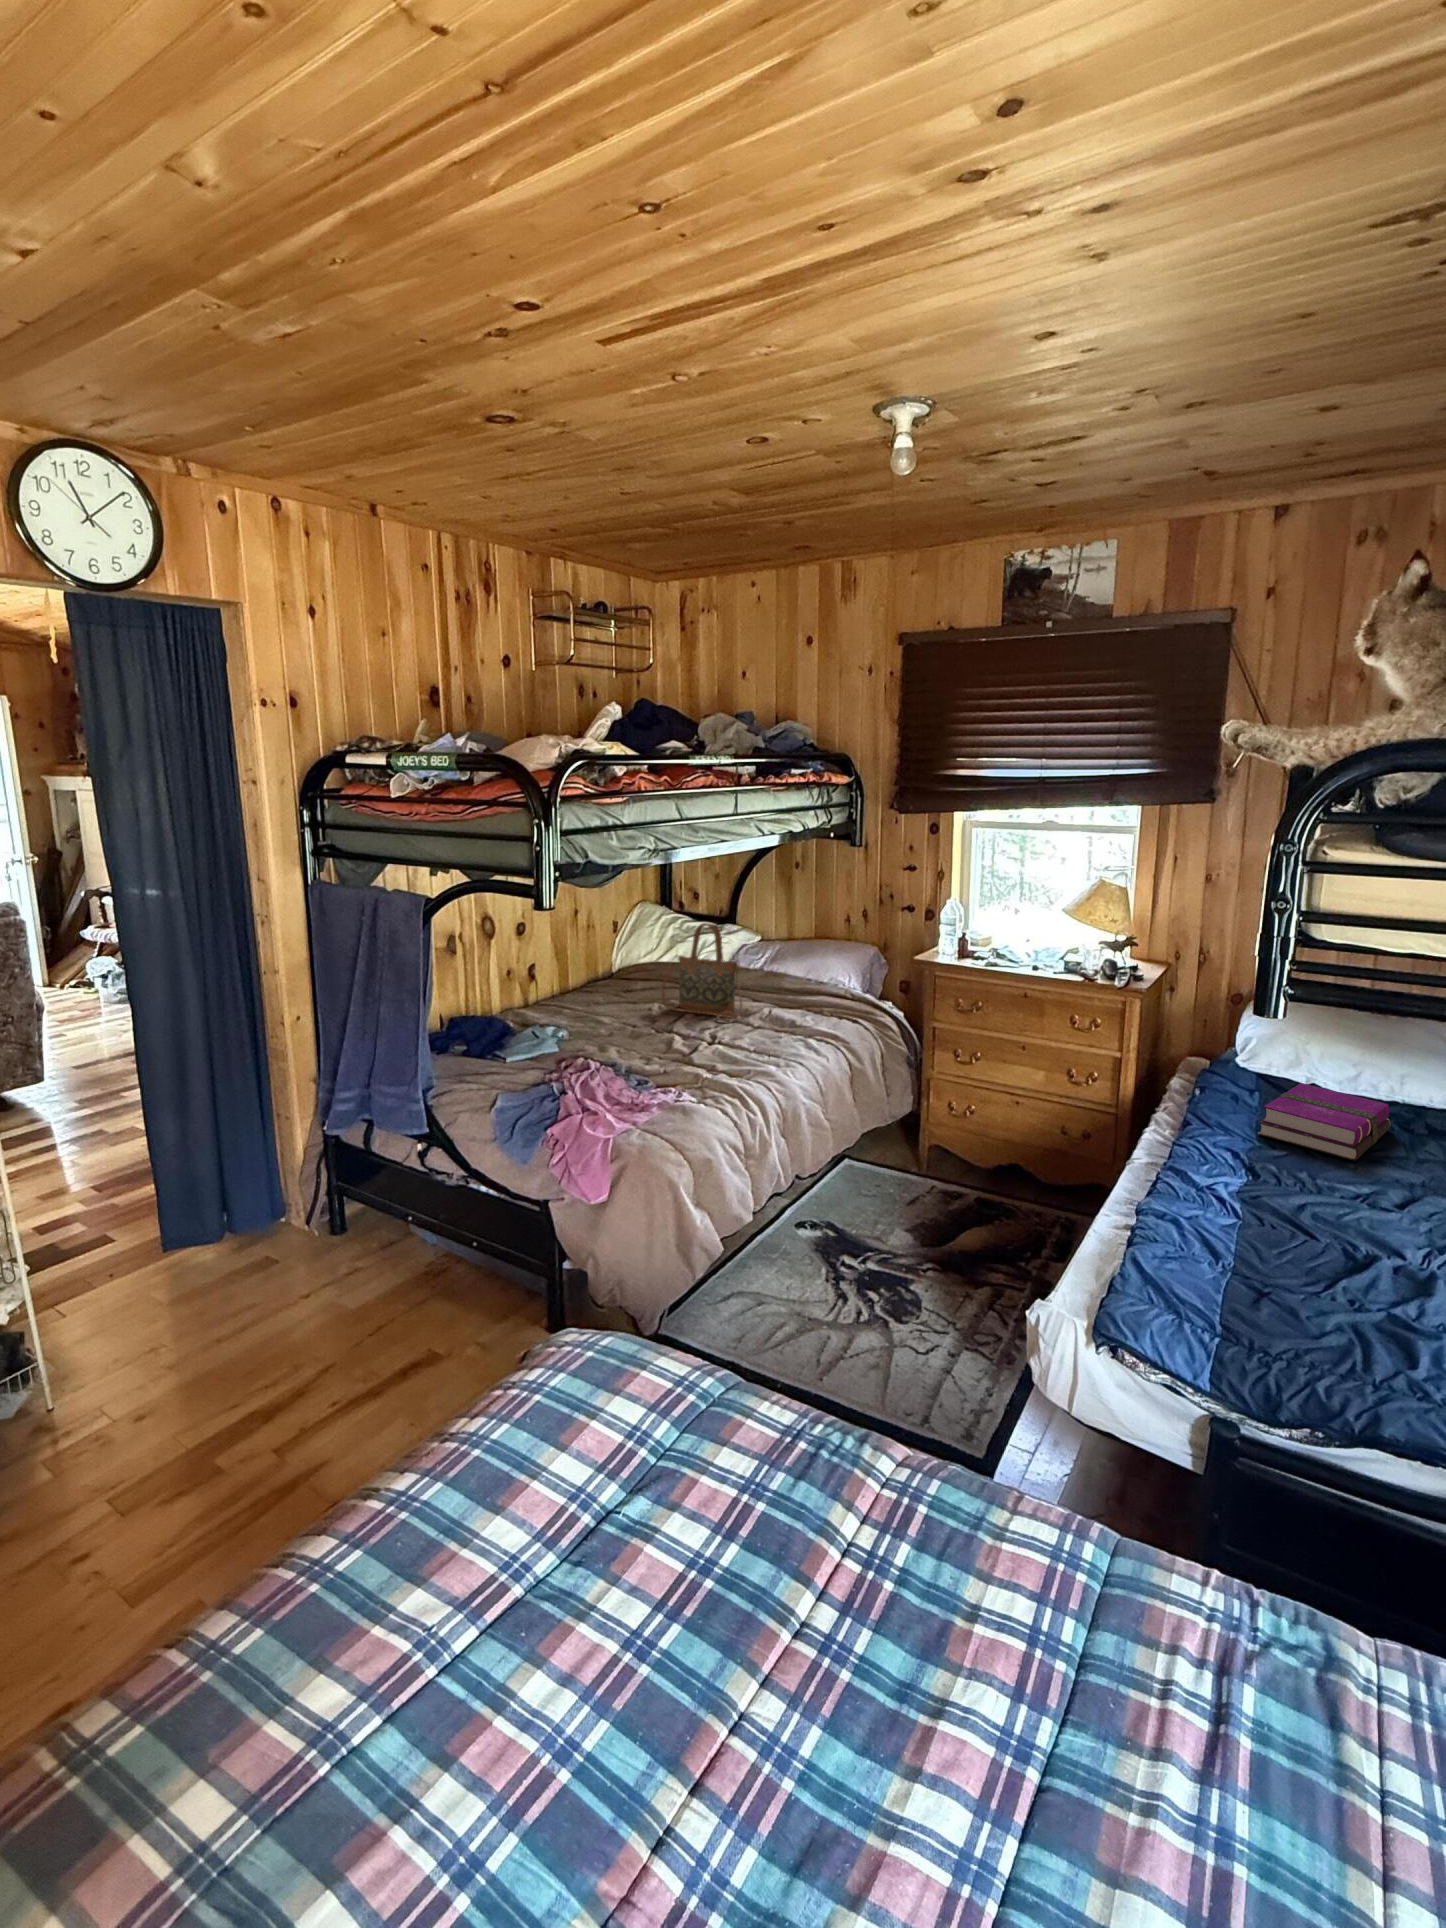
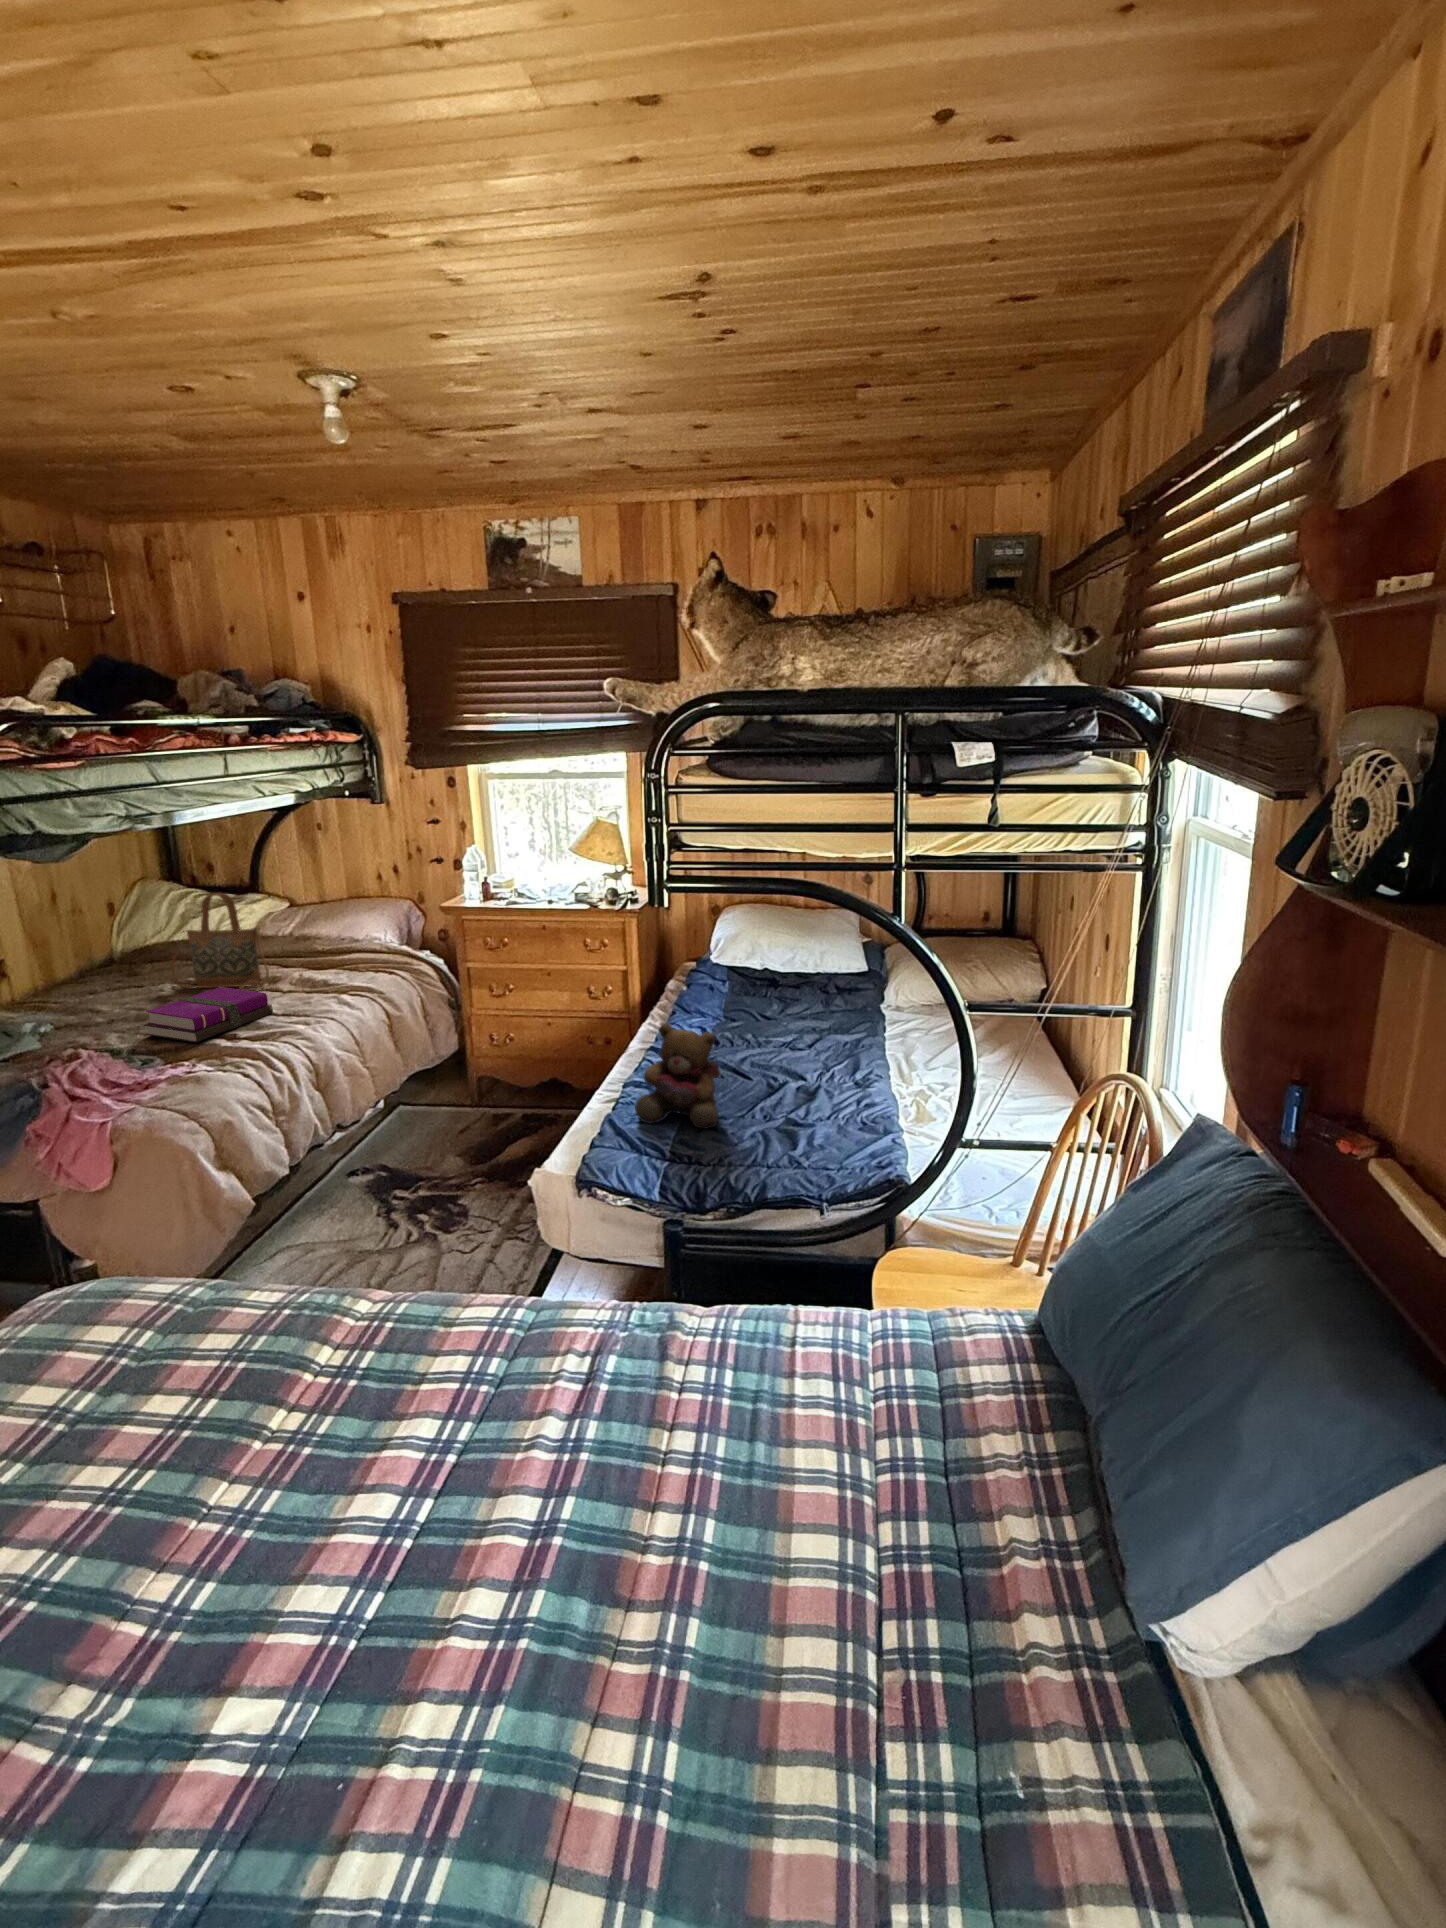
notebook: present [1257,1083,1391,1161] -> present [144,987,273,1042]
teddy bear: none [1162,1153,1293,1303] -> present [635,1023,720,1129]

